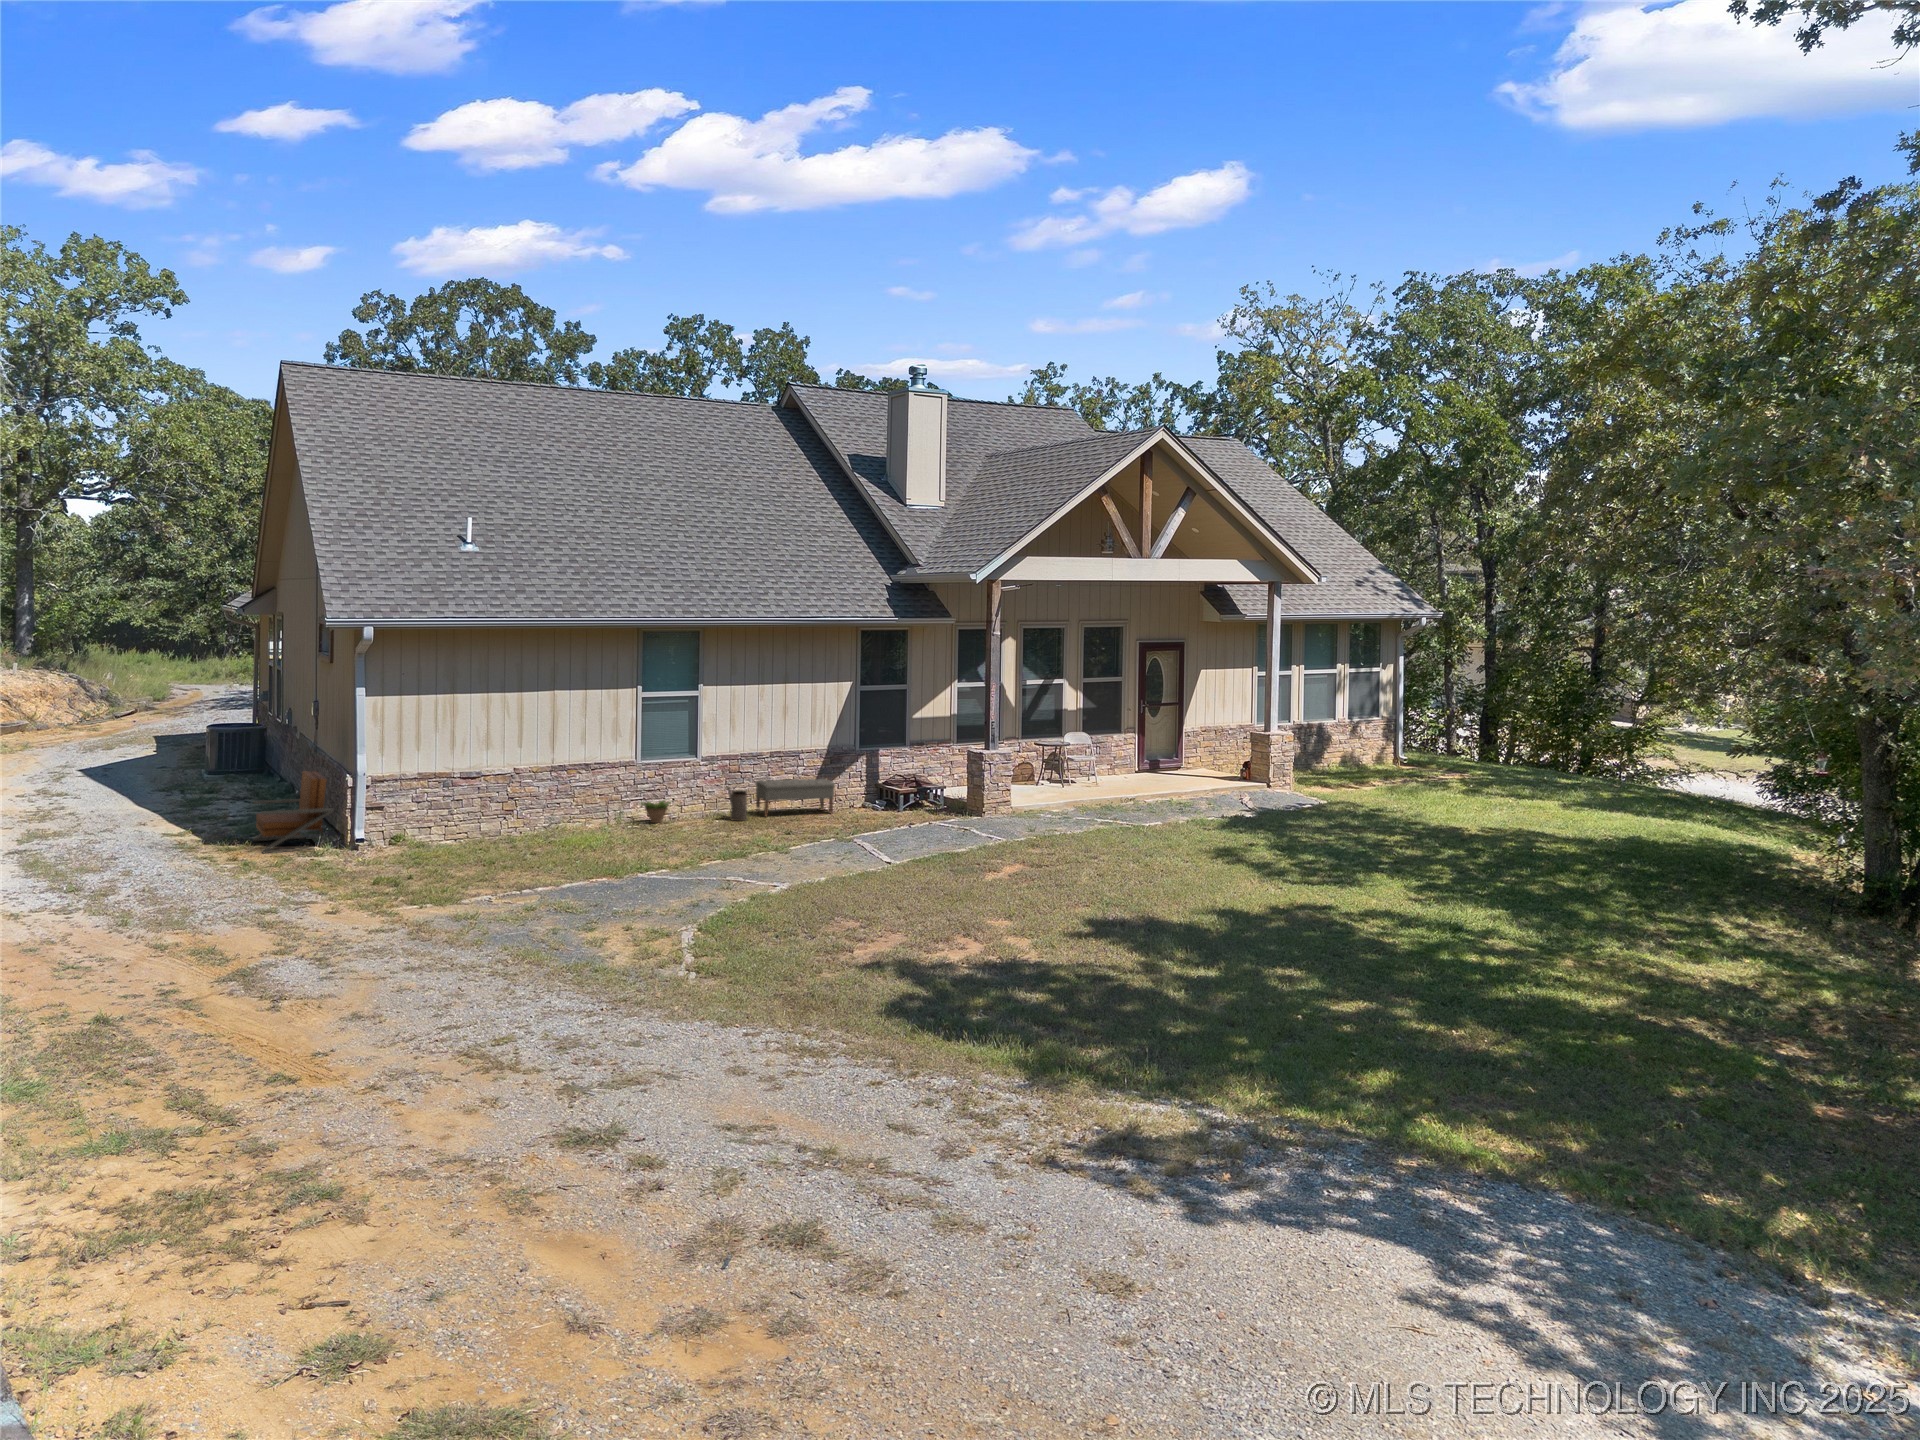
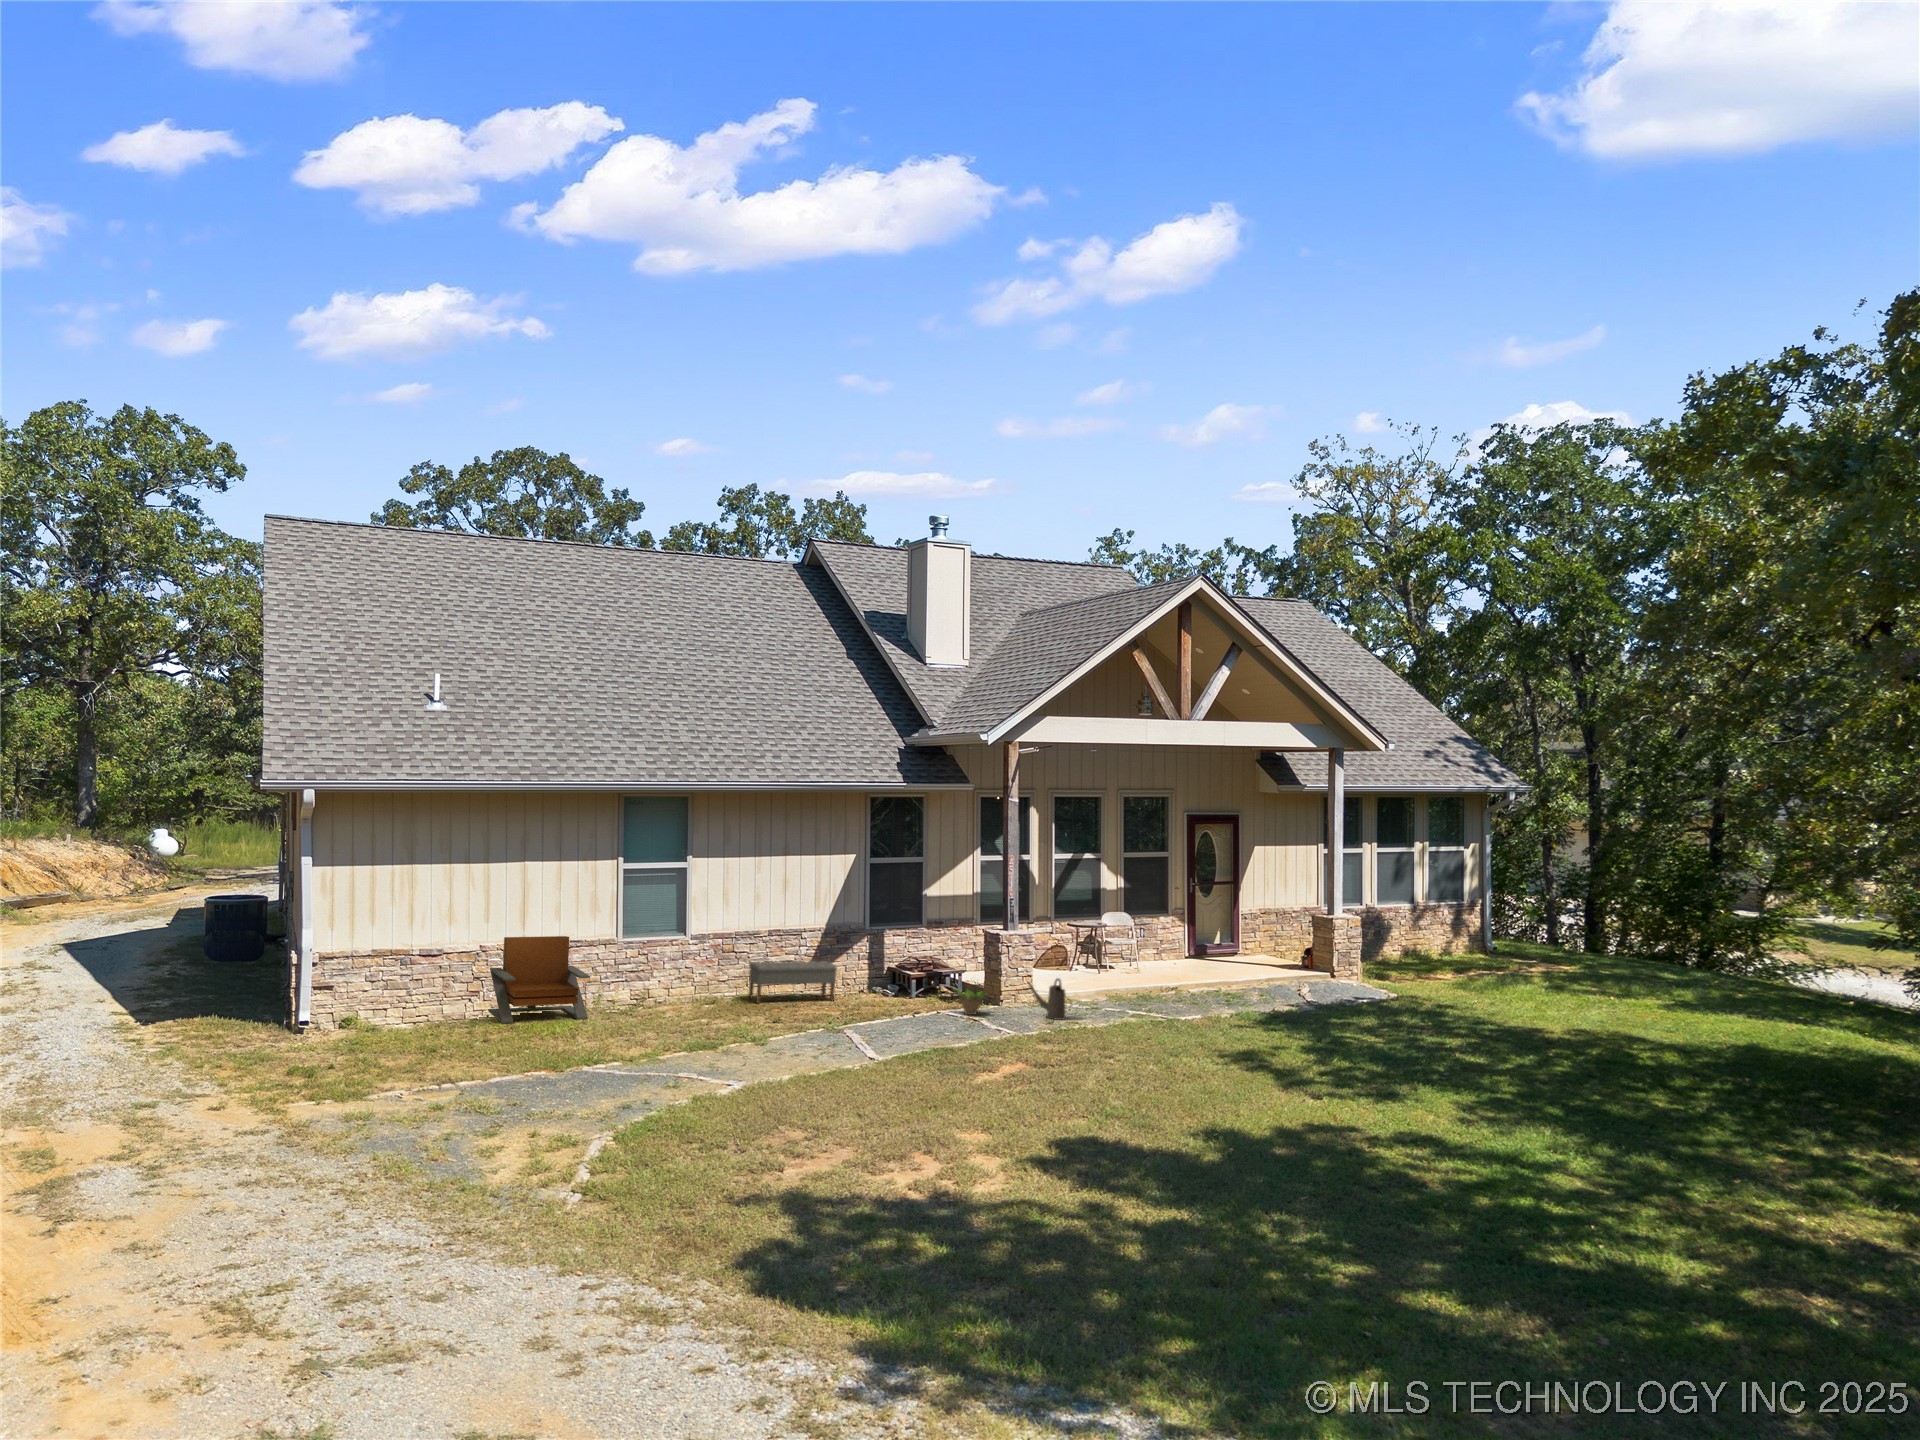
lounge chair: present [253,771,334,854] -> present [488,936,590,1023]
watering can: present [727,787,747,821] -> present [1028,978,1066,1020]
decorative plant: present [642,800,670,823] -> present [956,989,987,1015]

